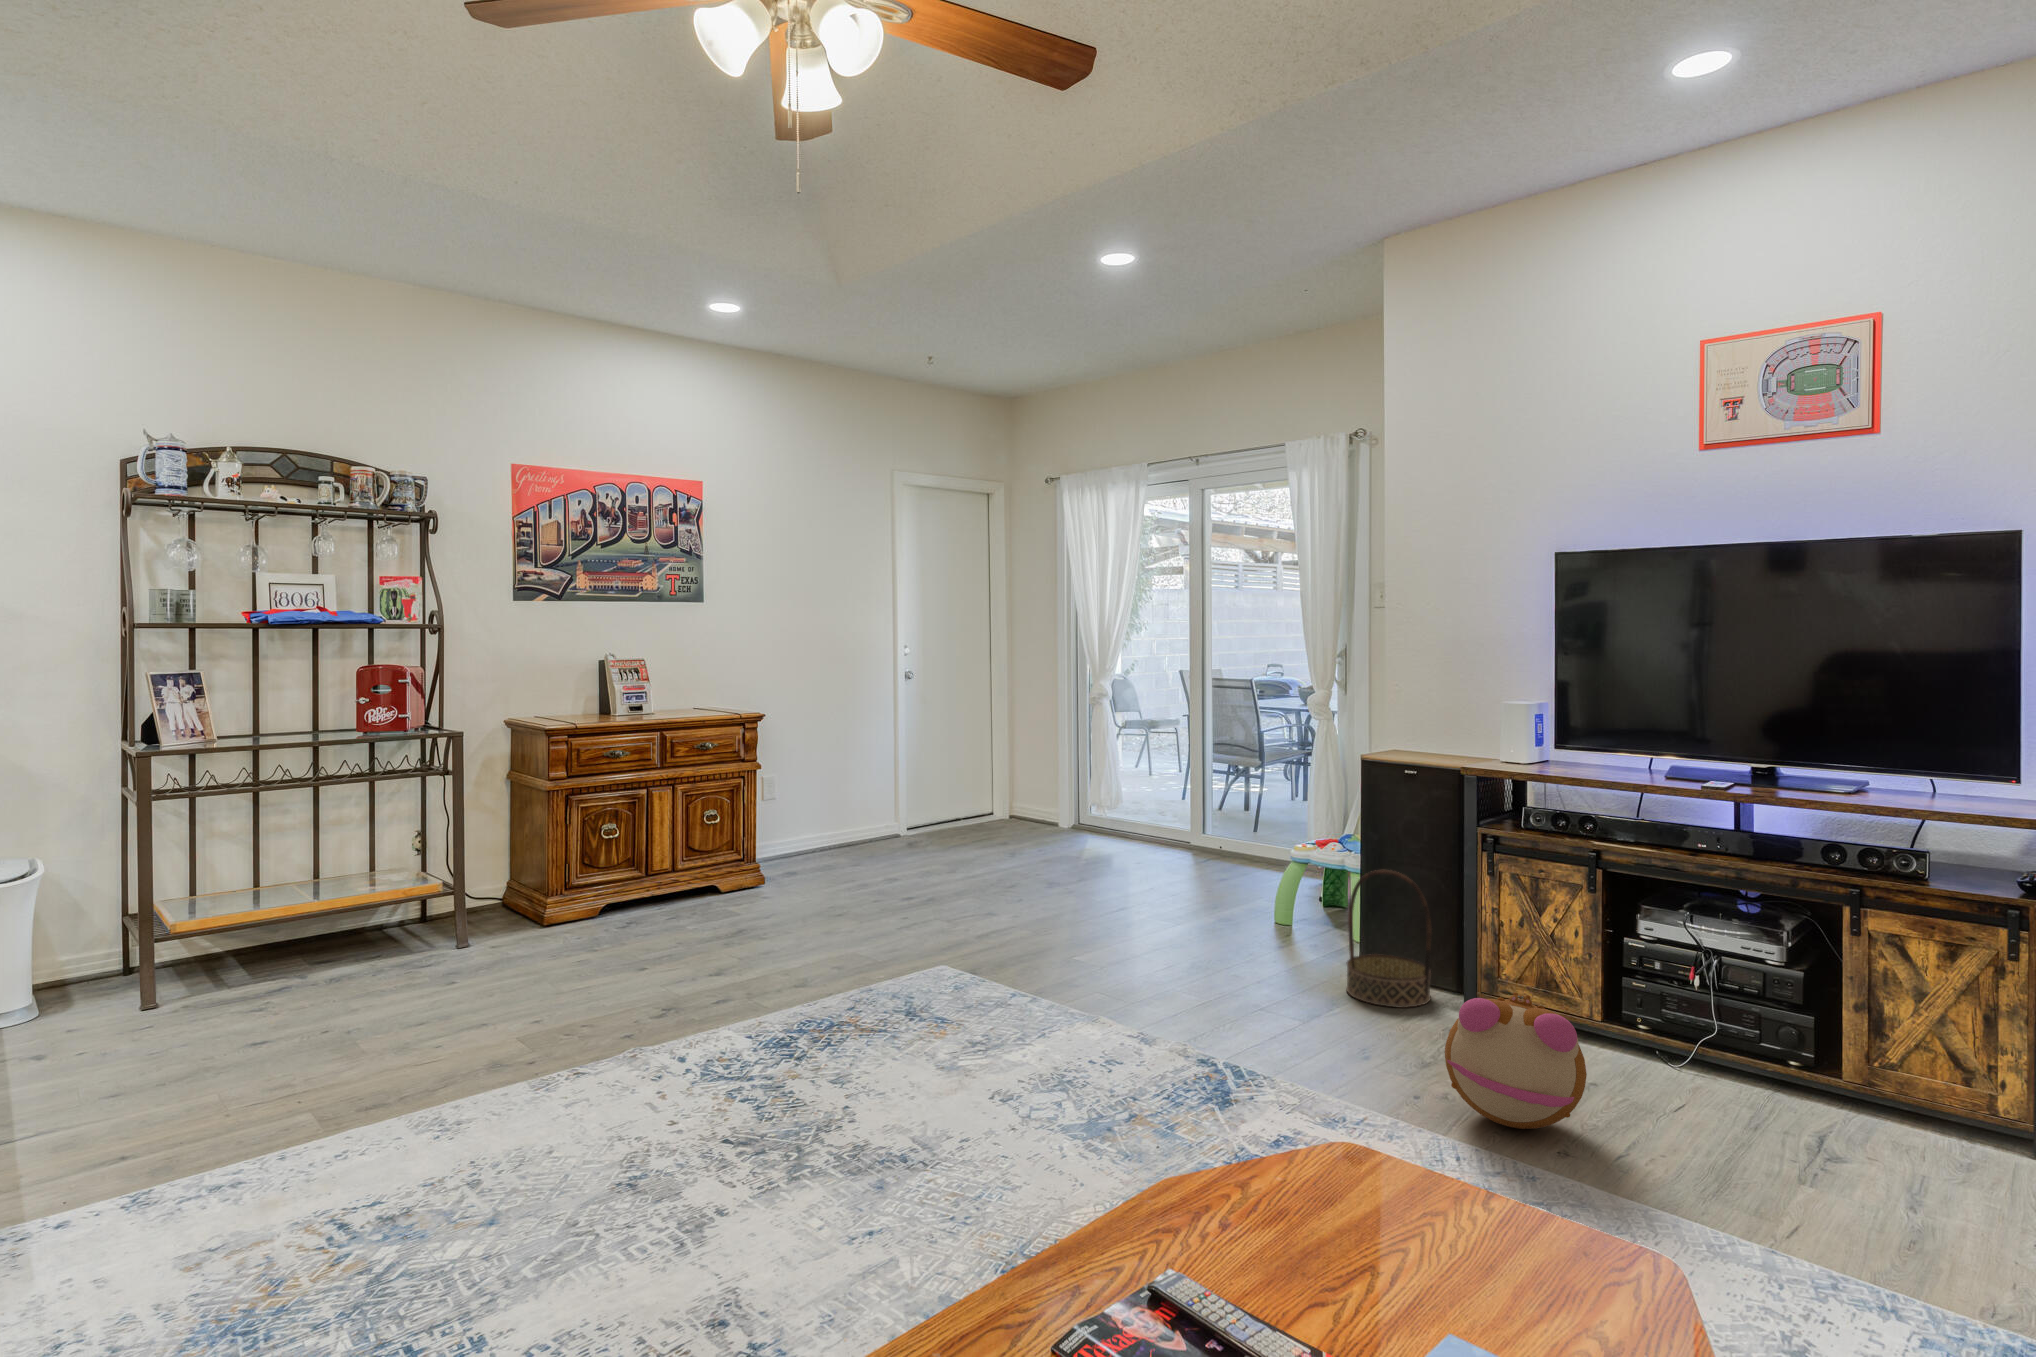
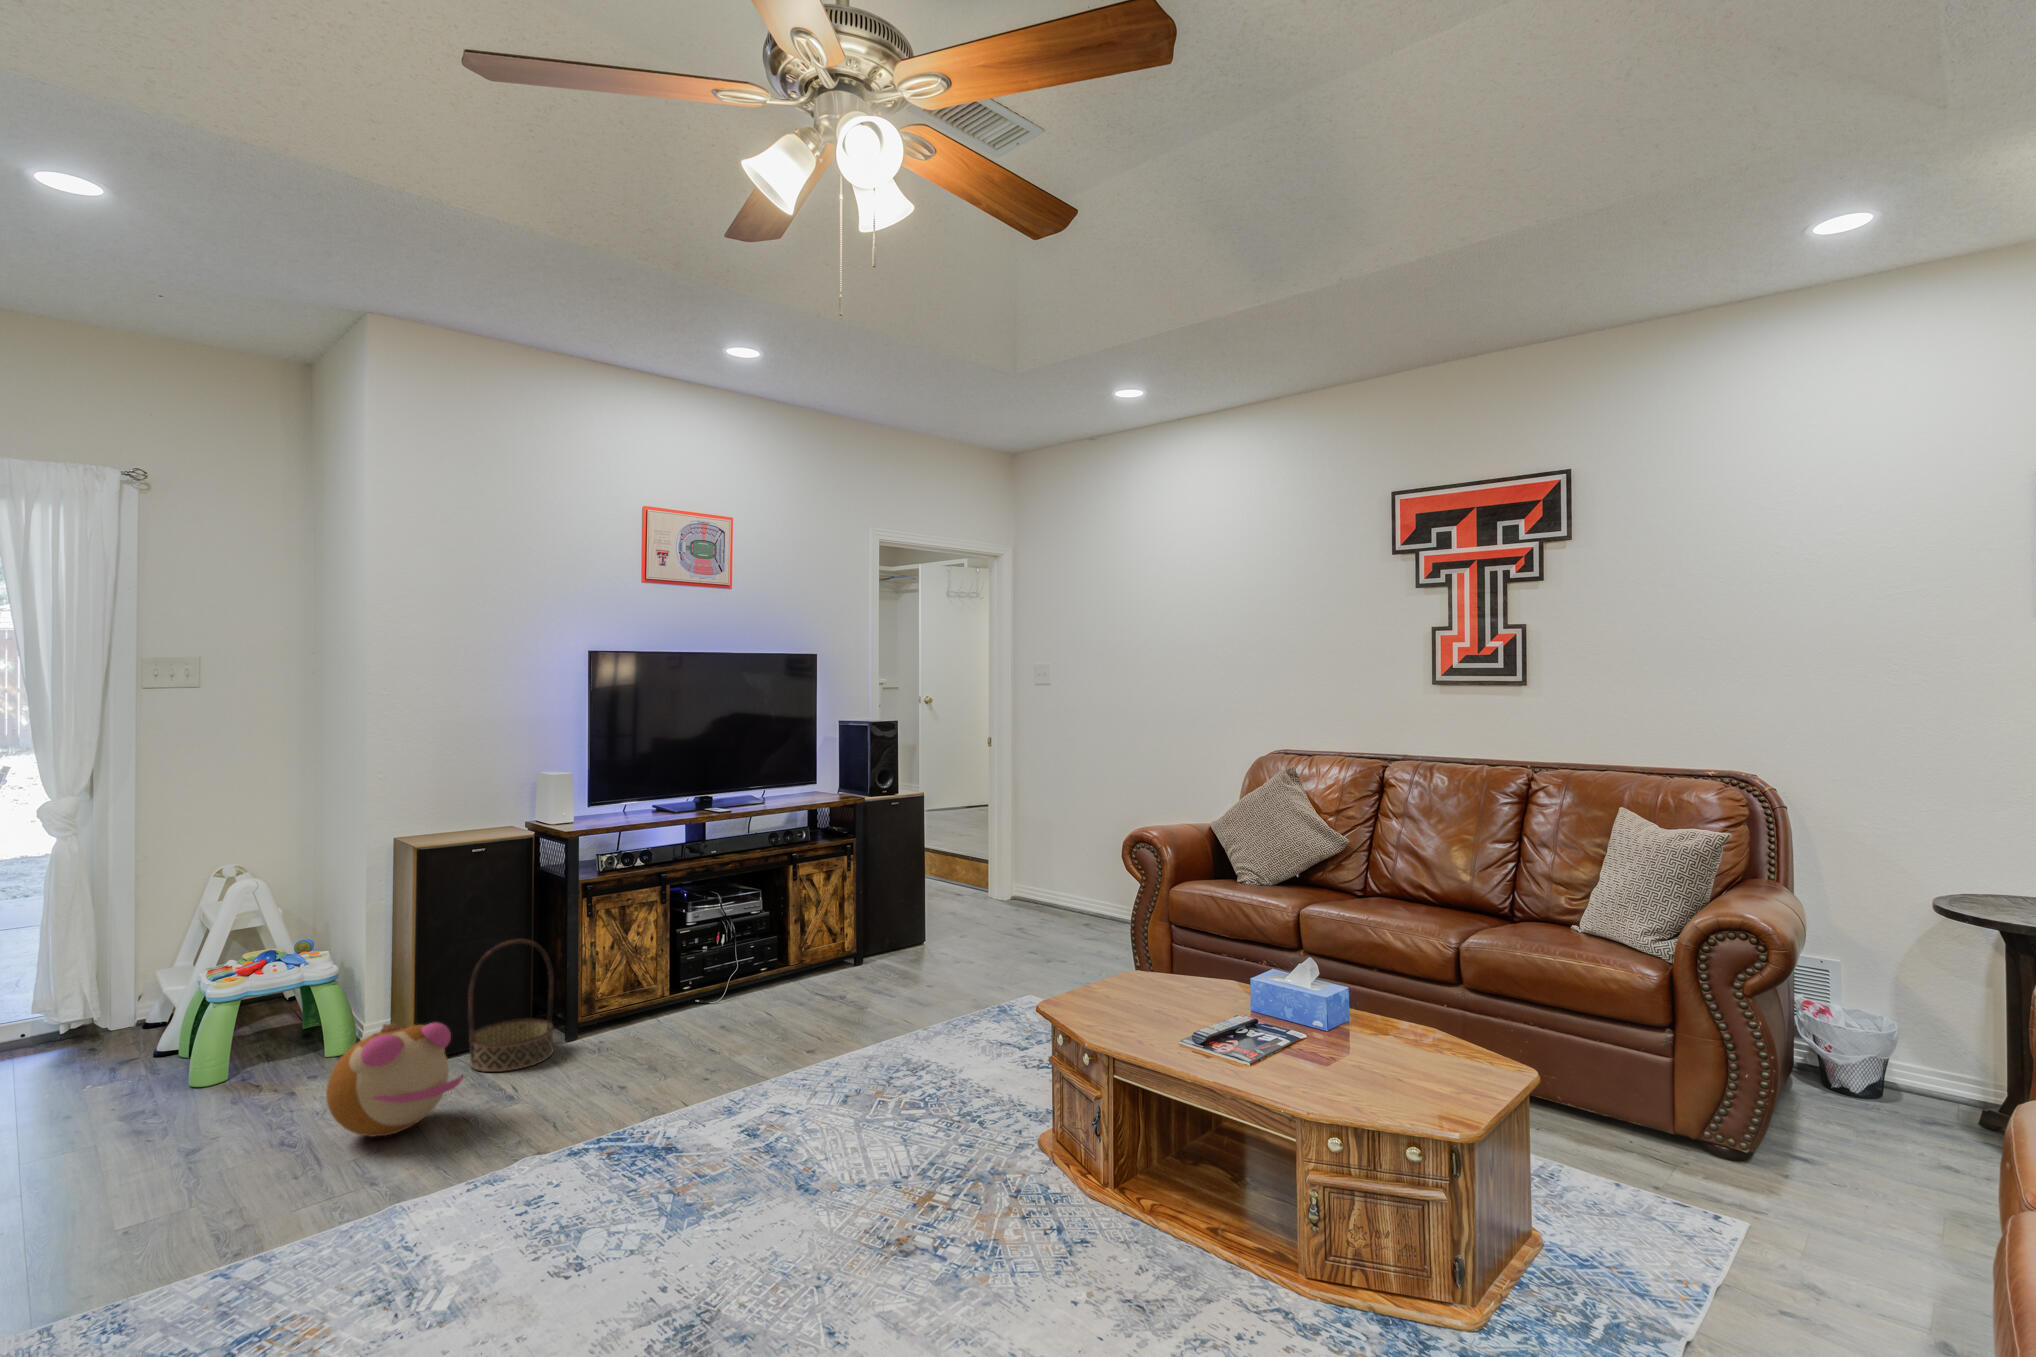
plush toy: present [1445,992,1587,1129] -> present [326,1022,463,1137]

